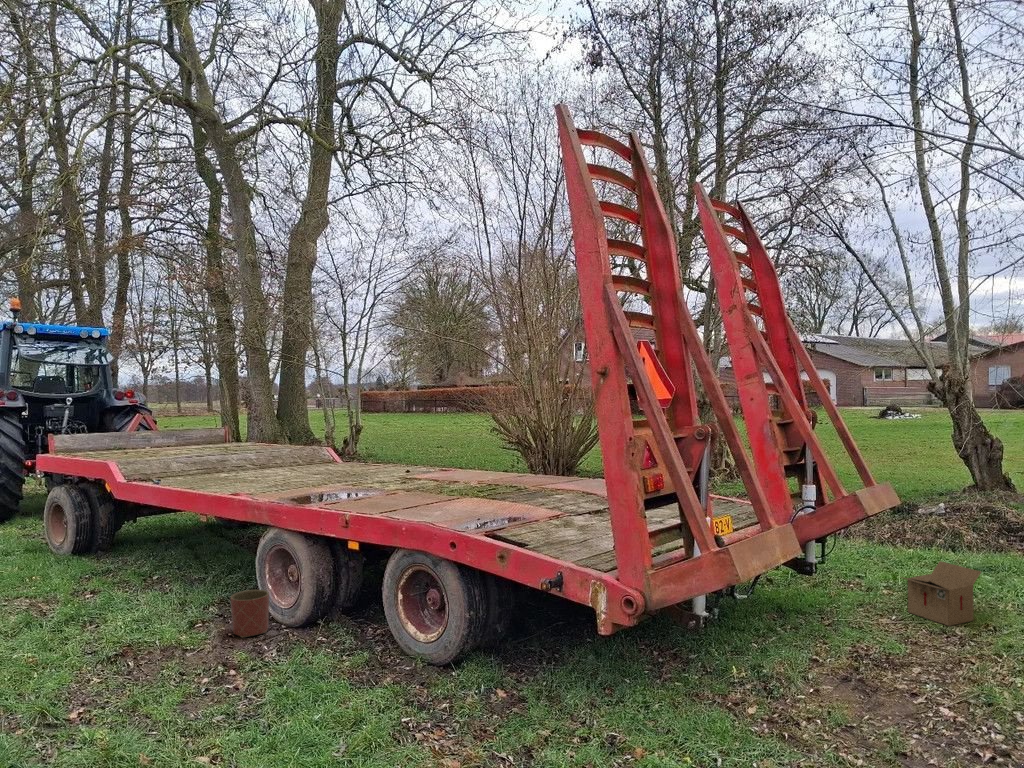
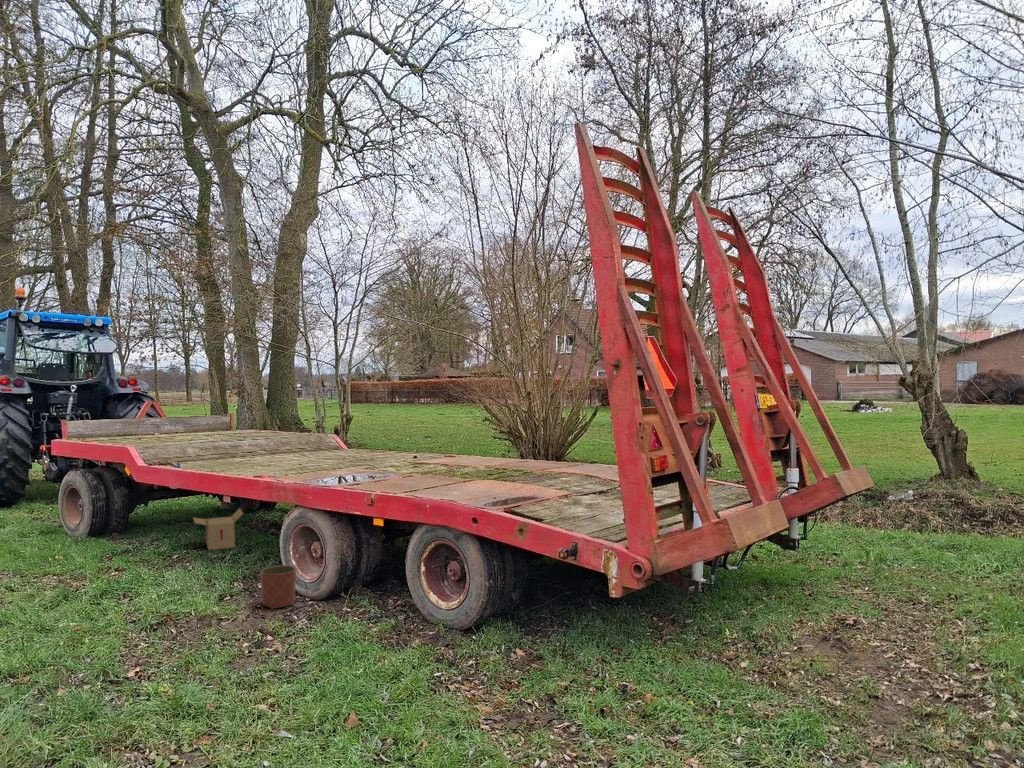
cardboard box: present [901,561,981,626] -> present [193,508,243,550]

